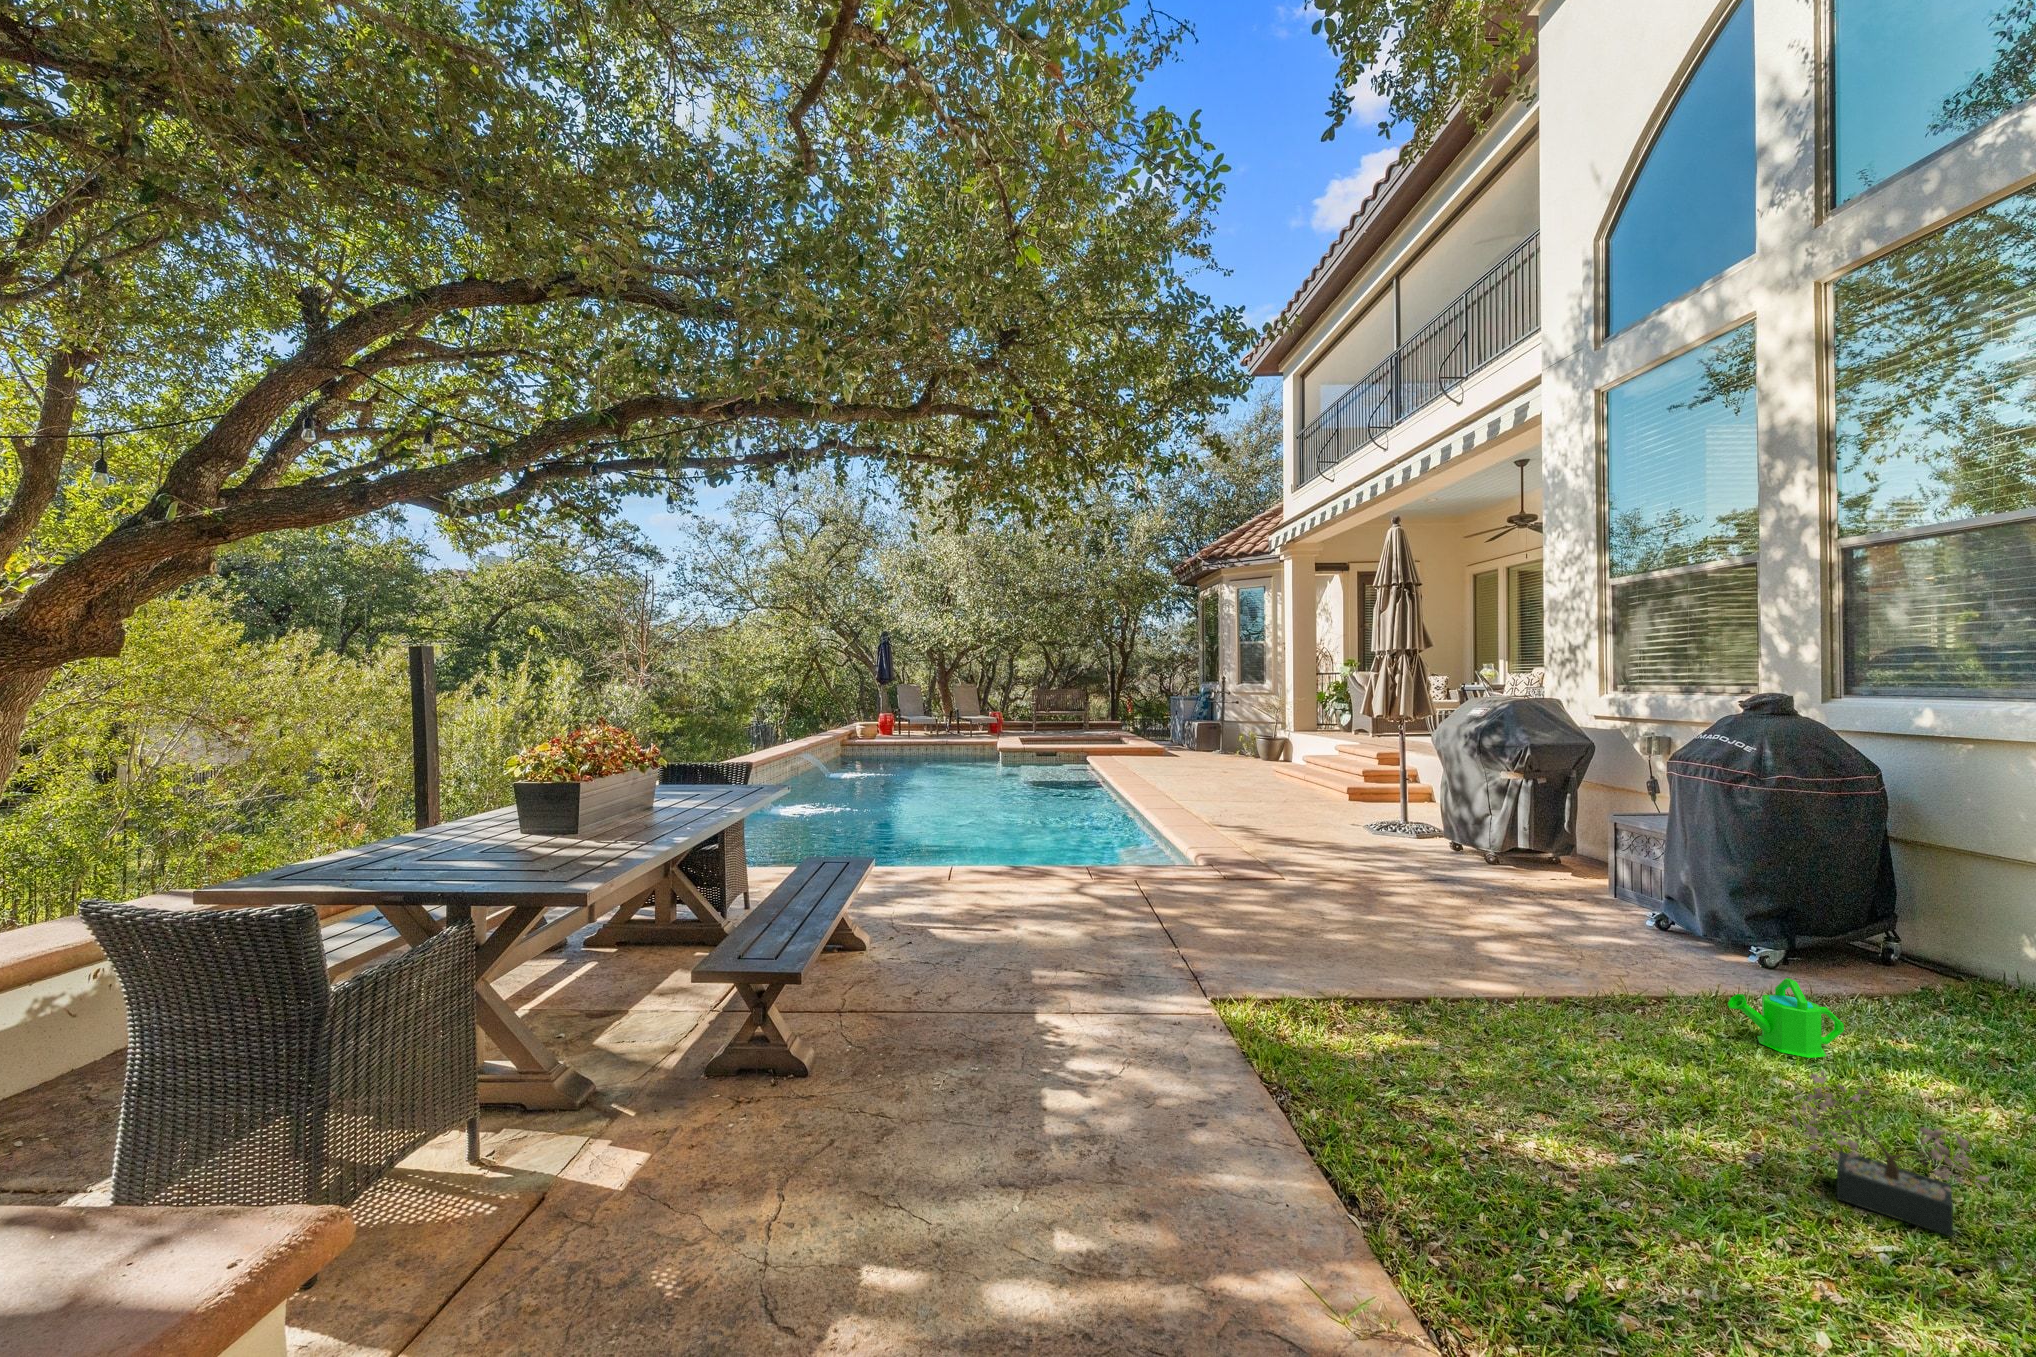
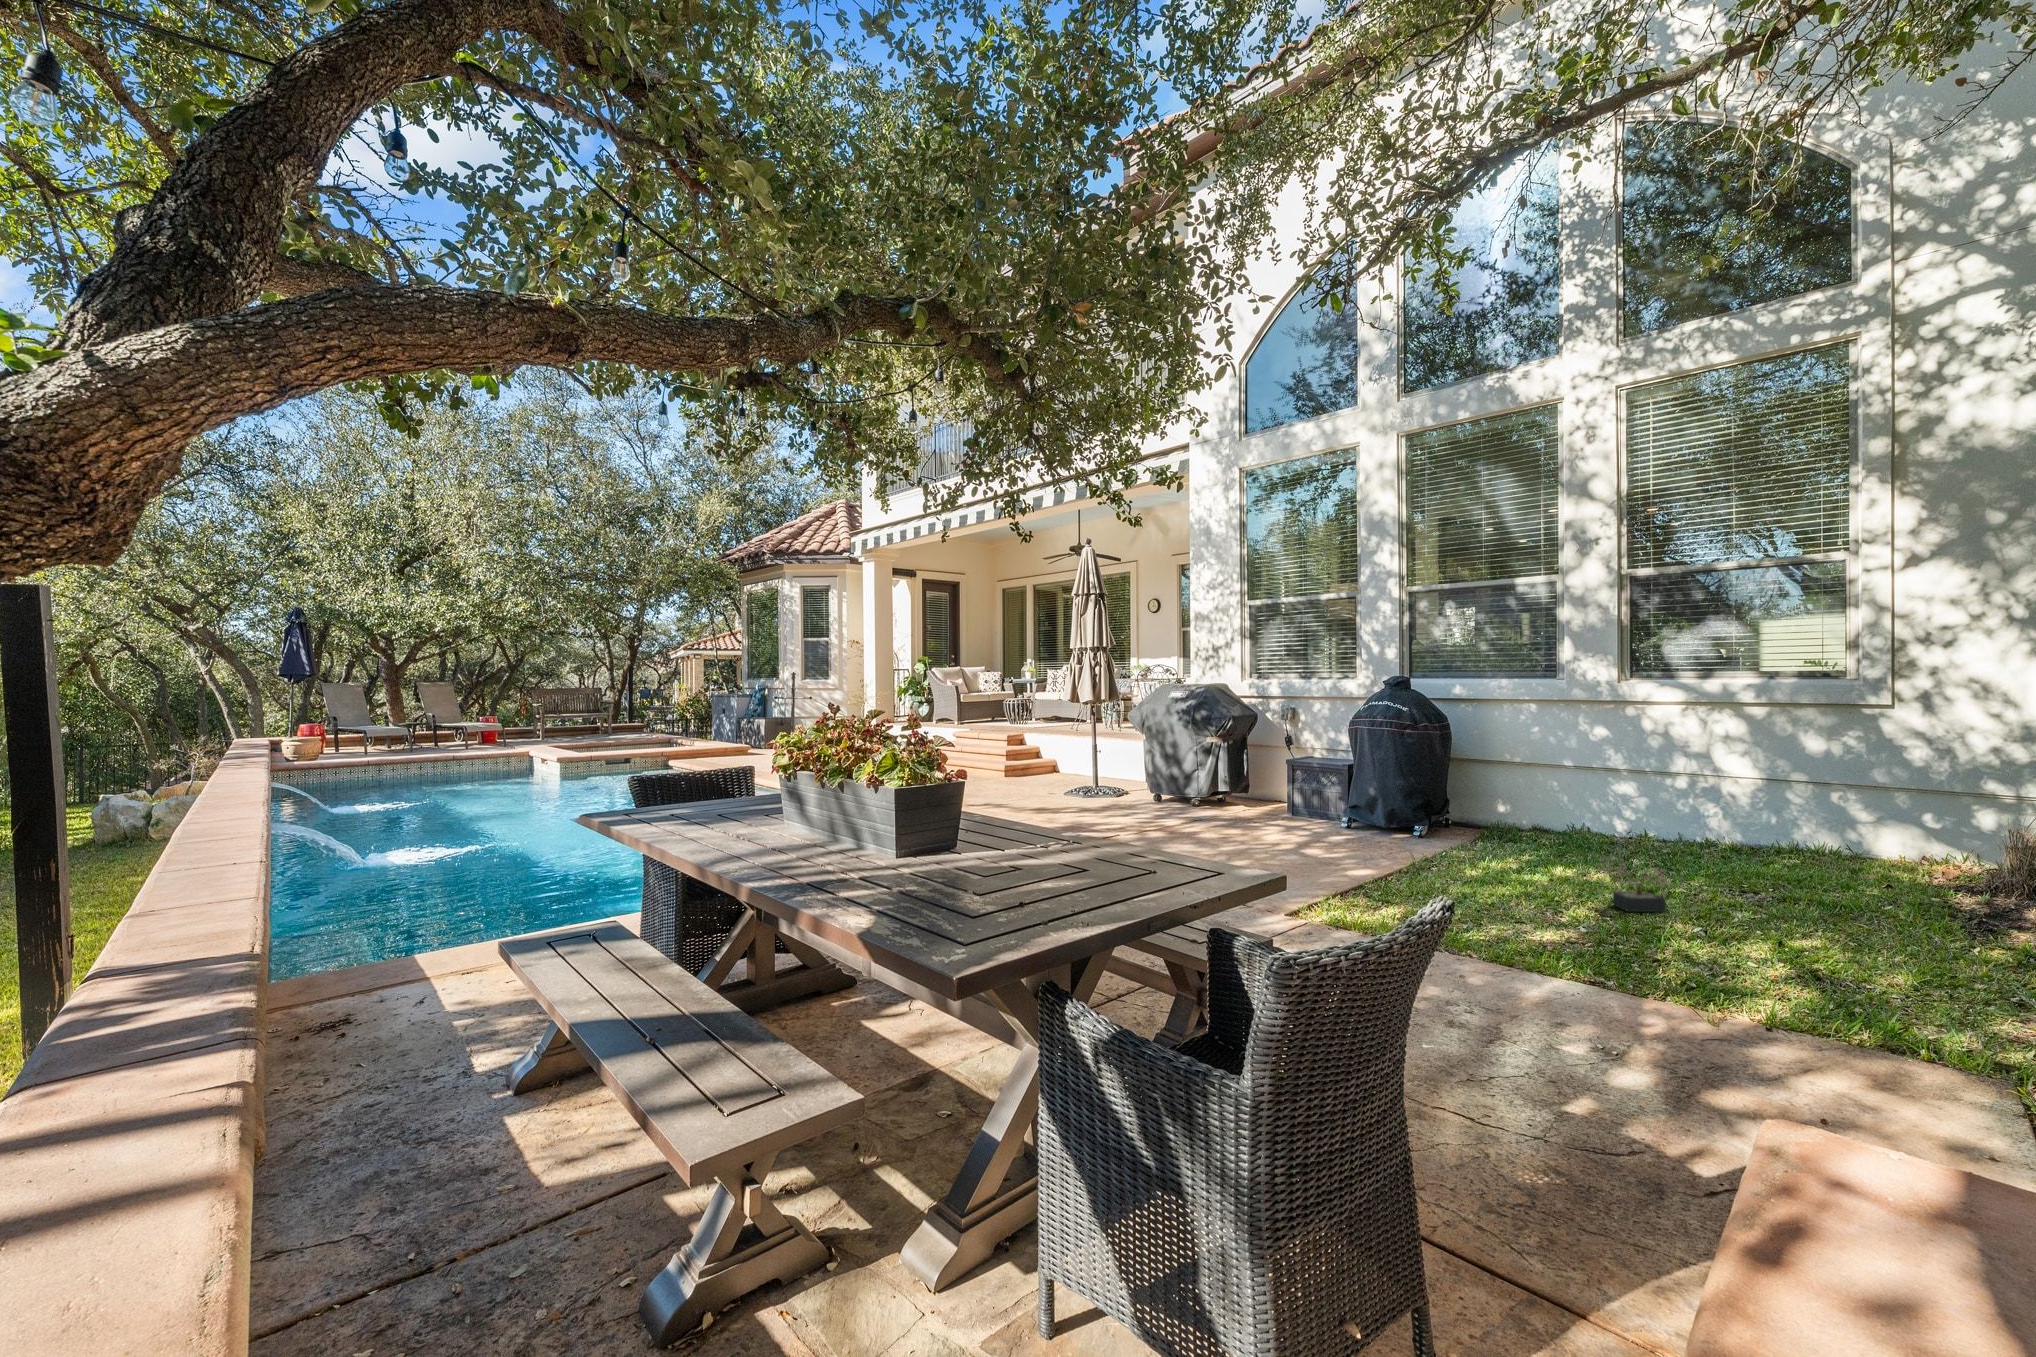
watering can: present [1728,978,1844,1058] -> none [1480,828,1517,868]

